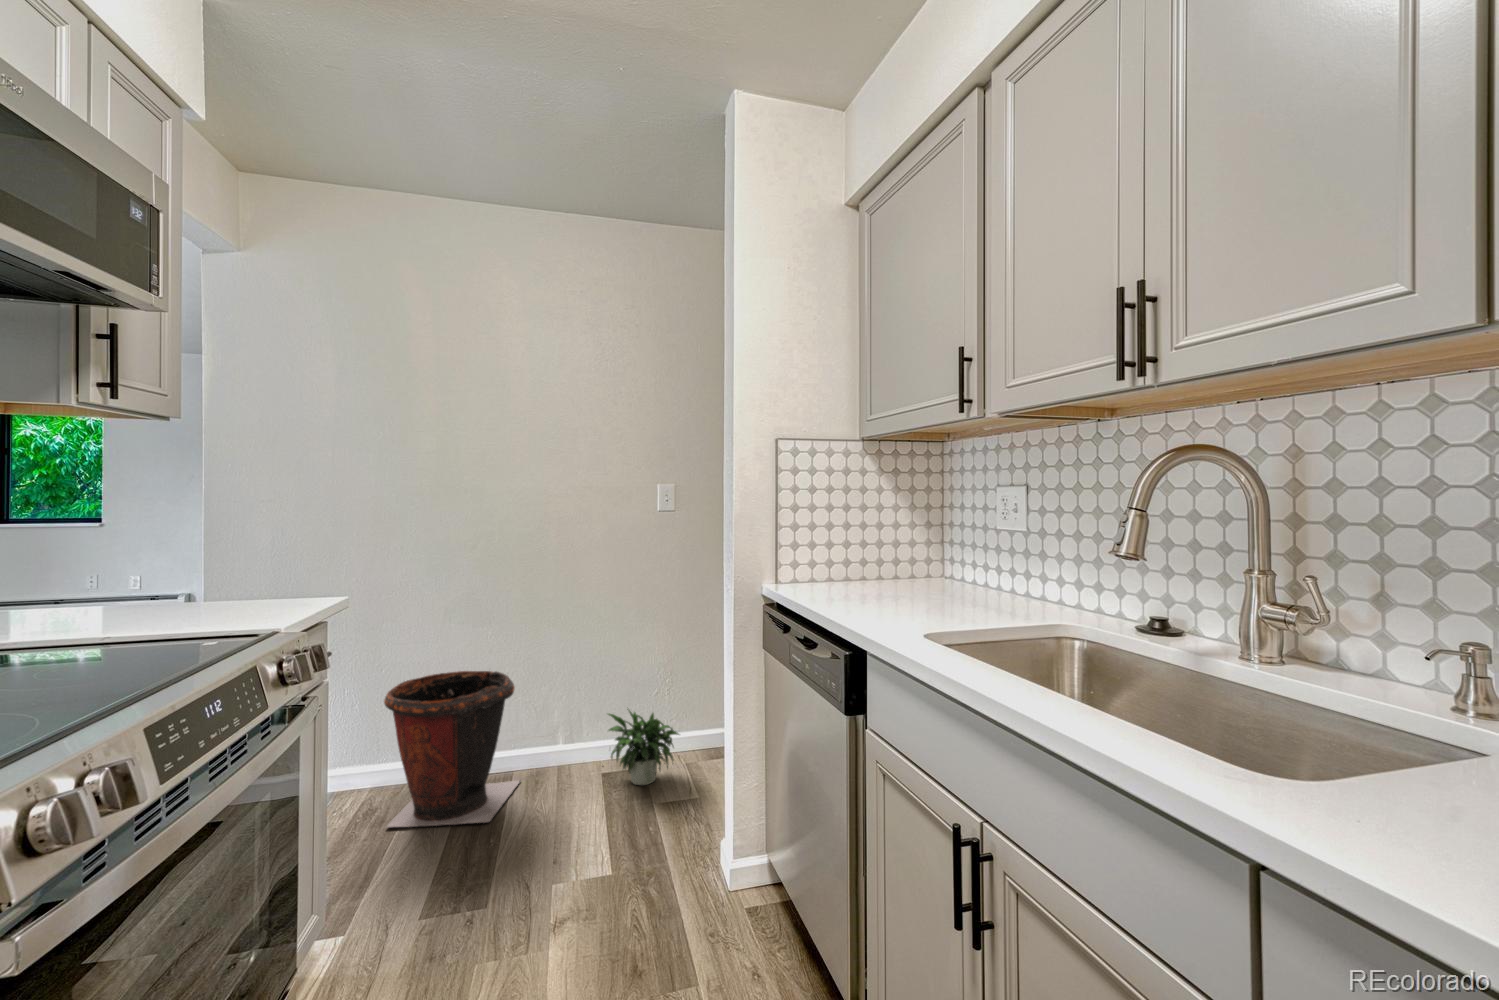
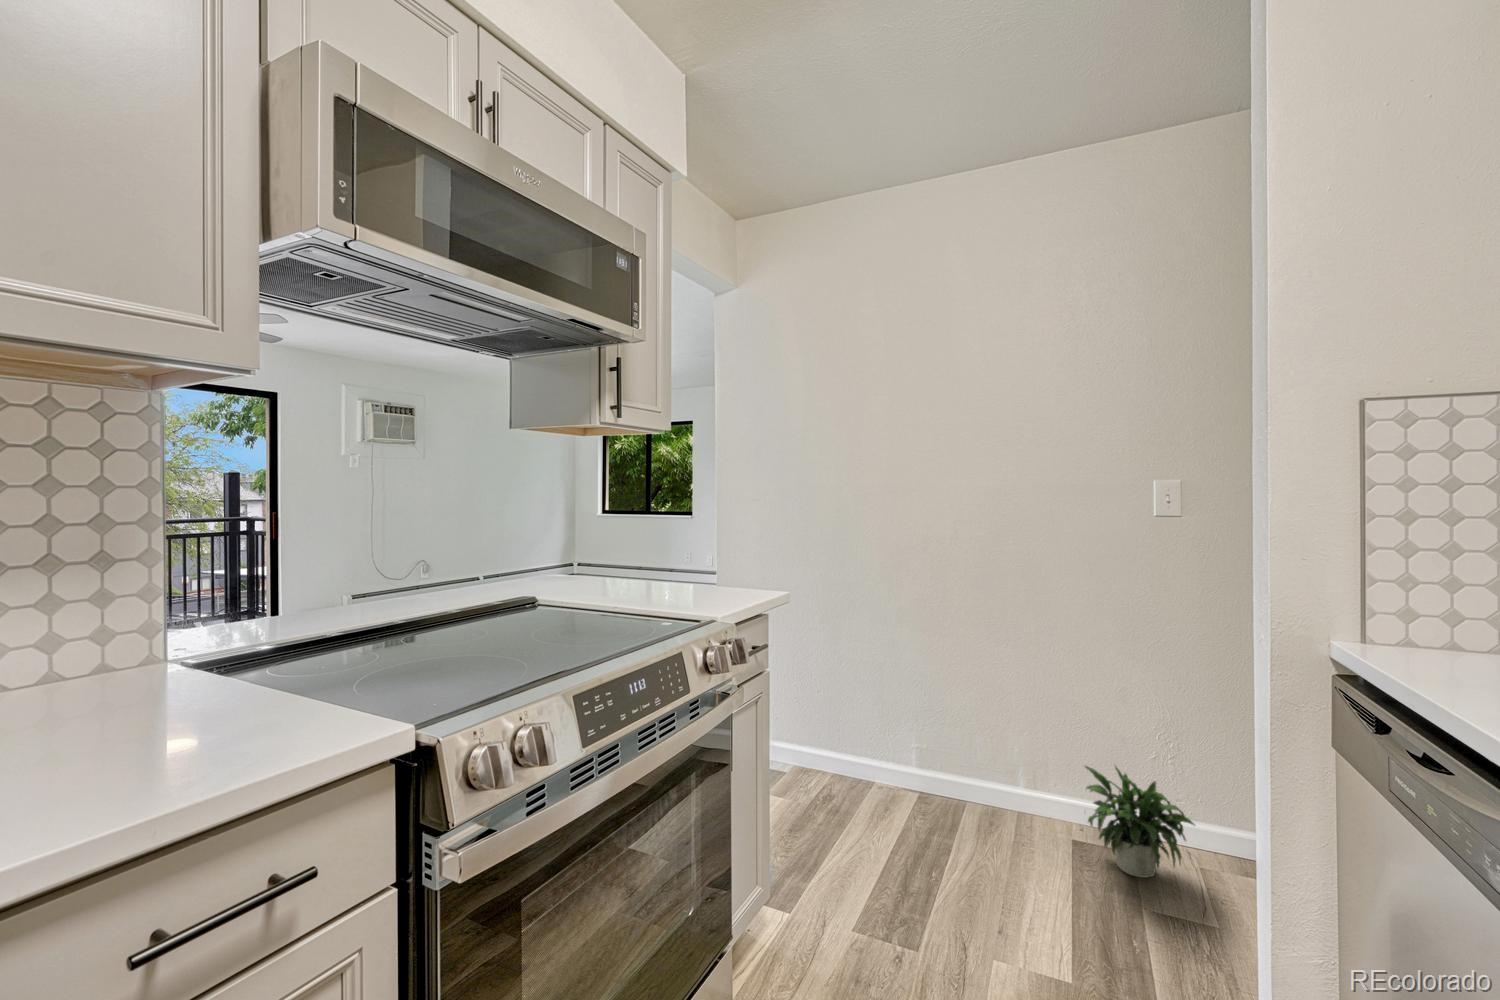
trash can: present [384,671,519,827] -> none [838,674,978,852]

